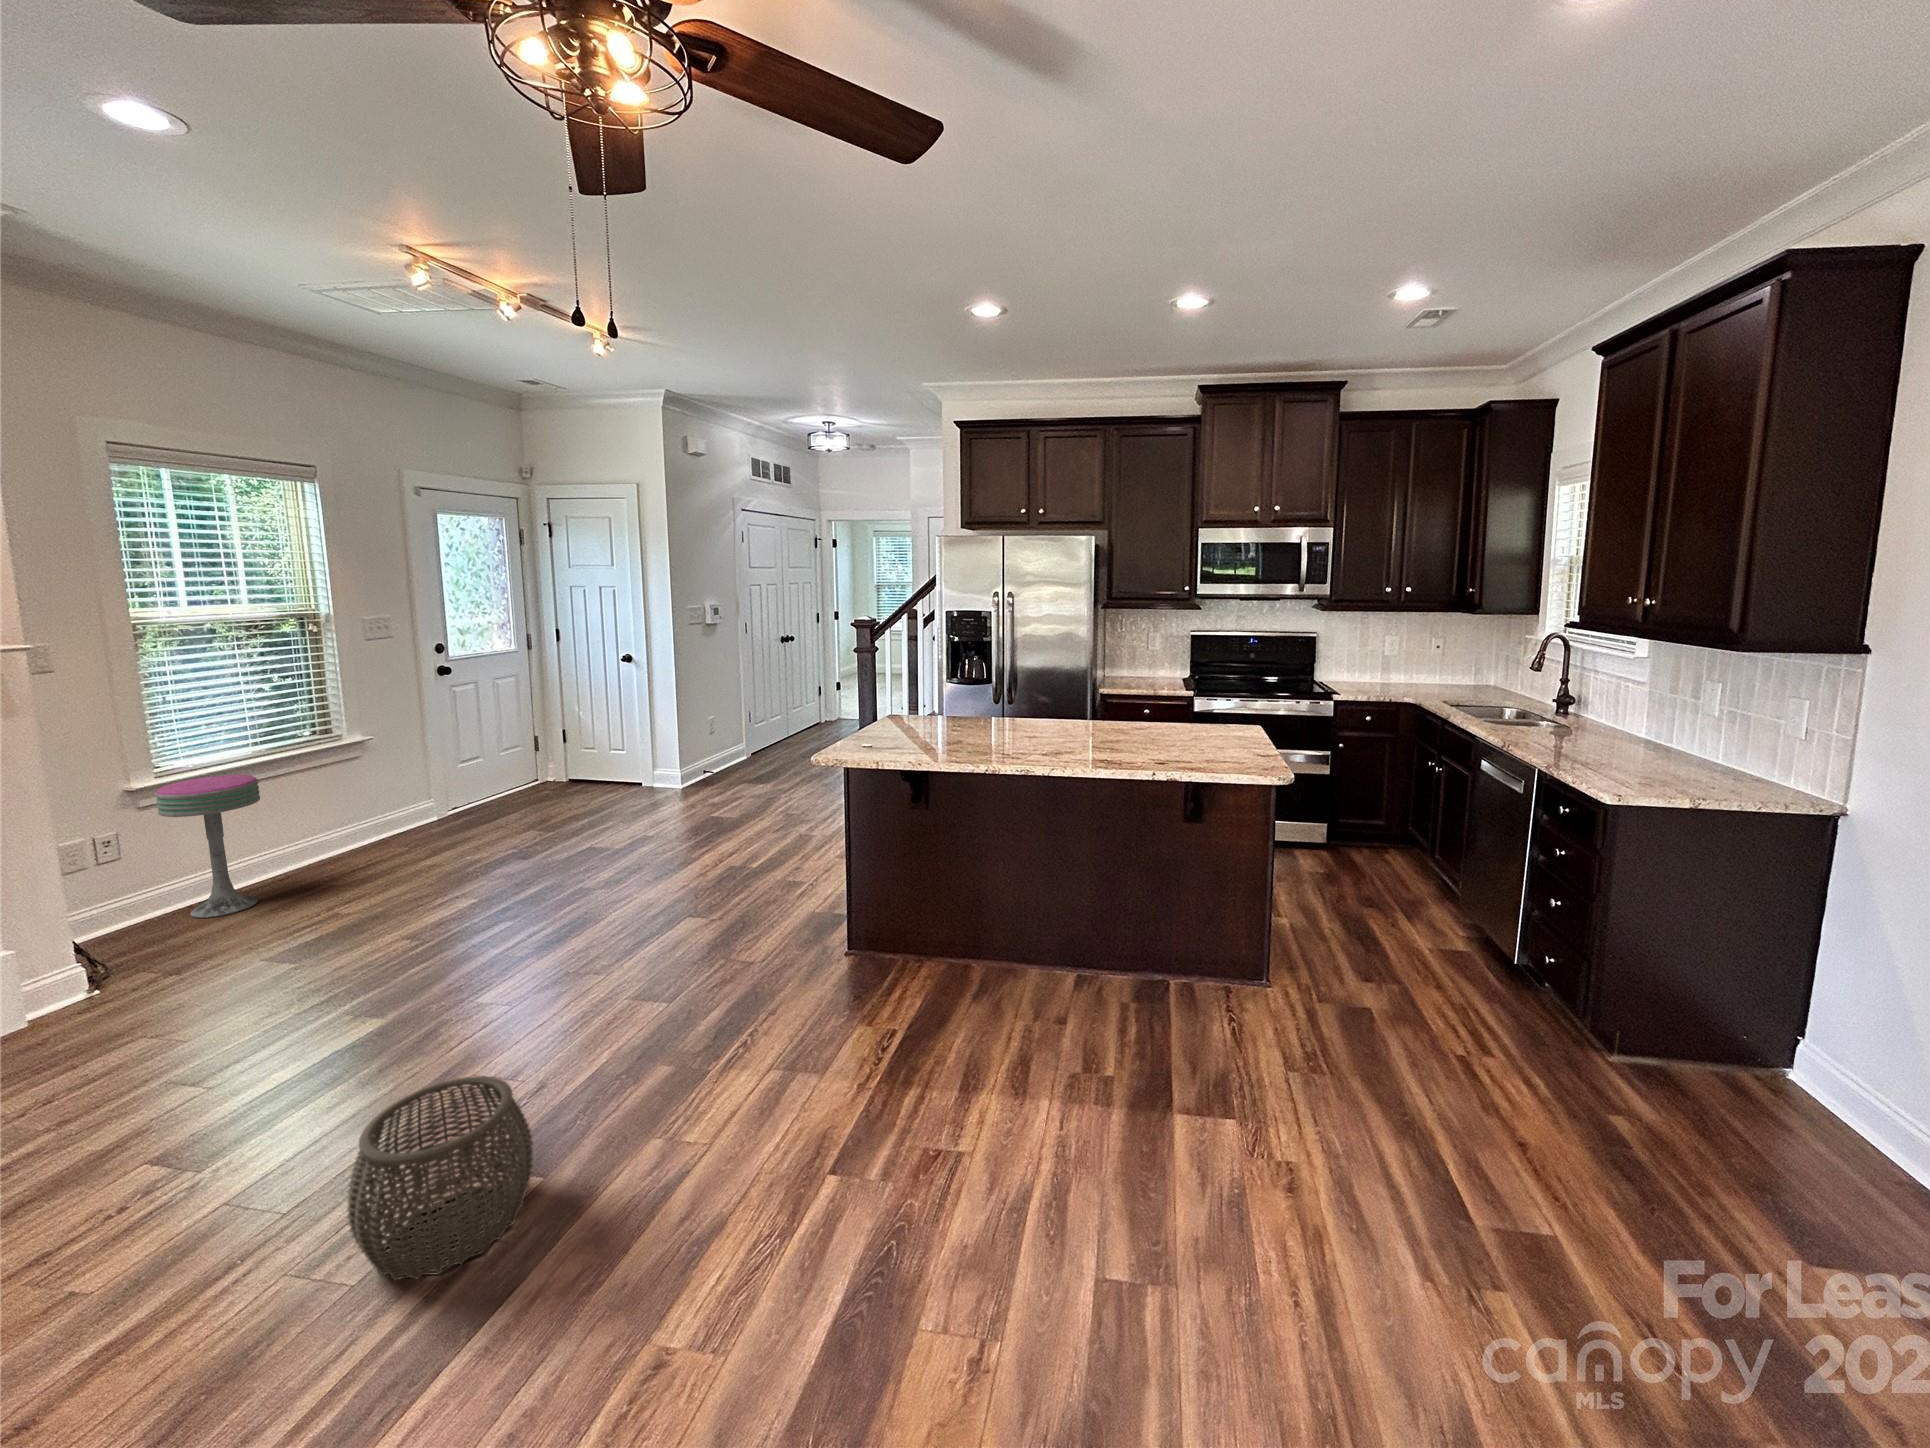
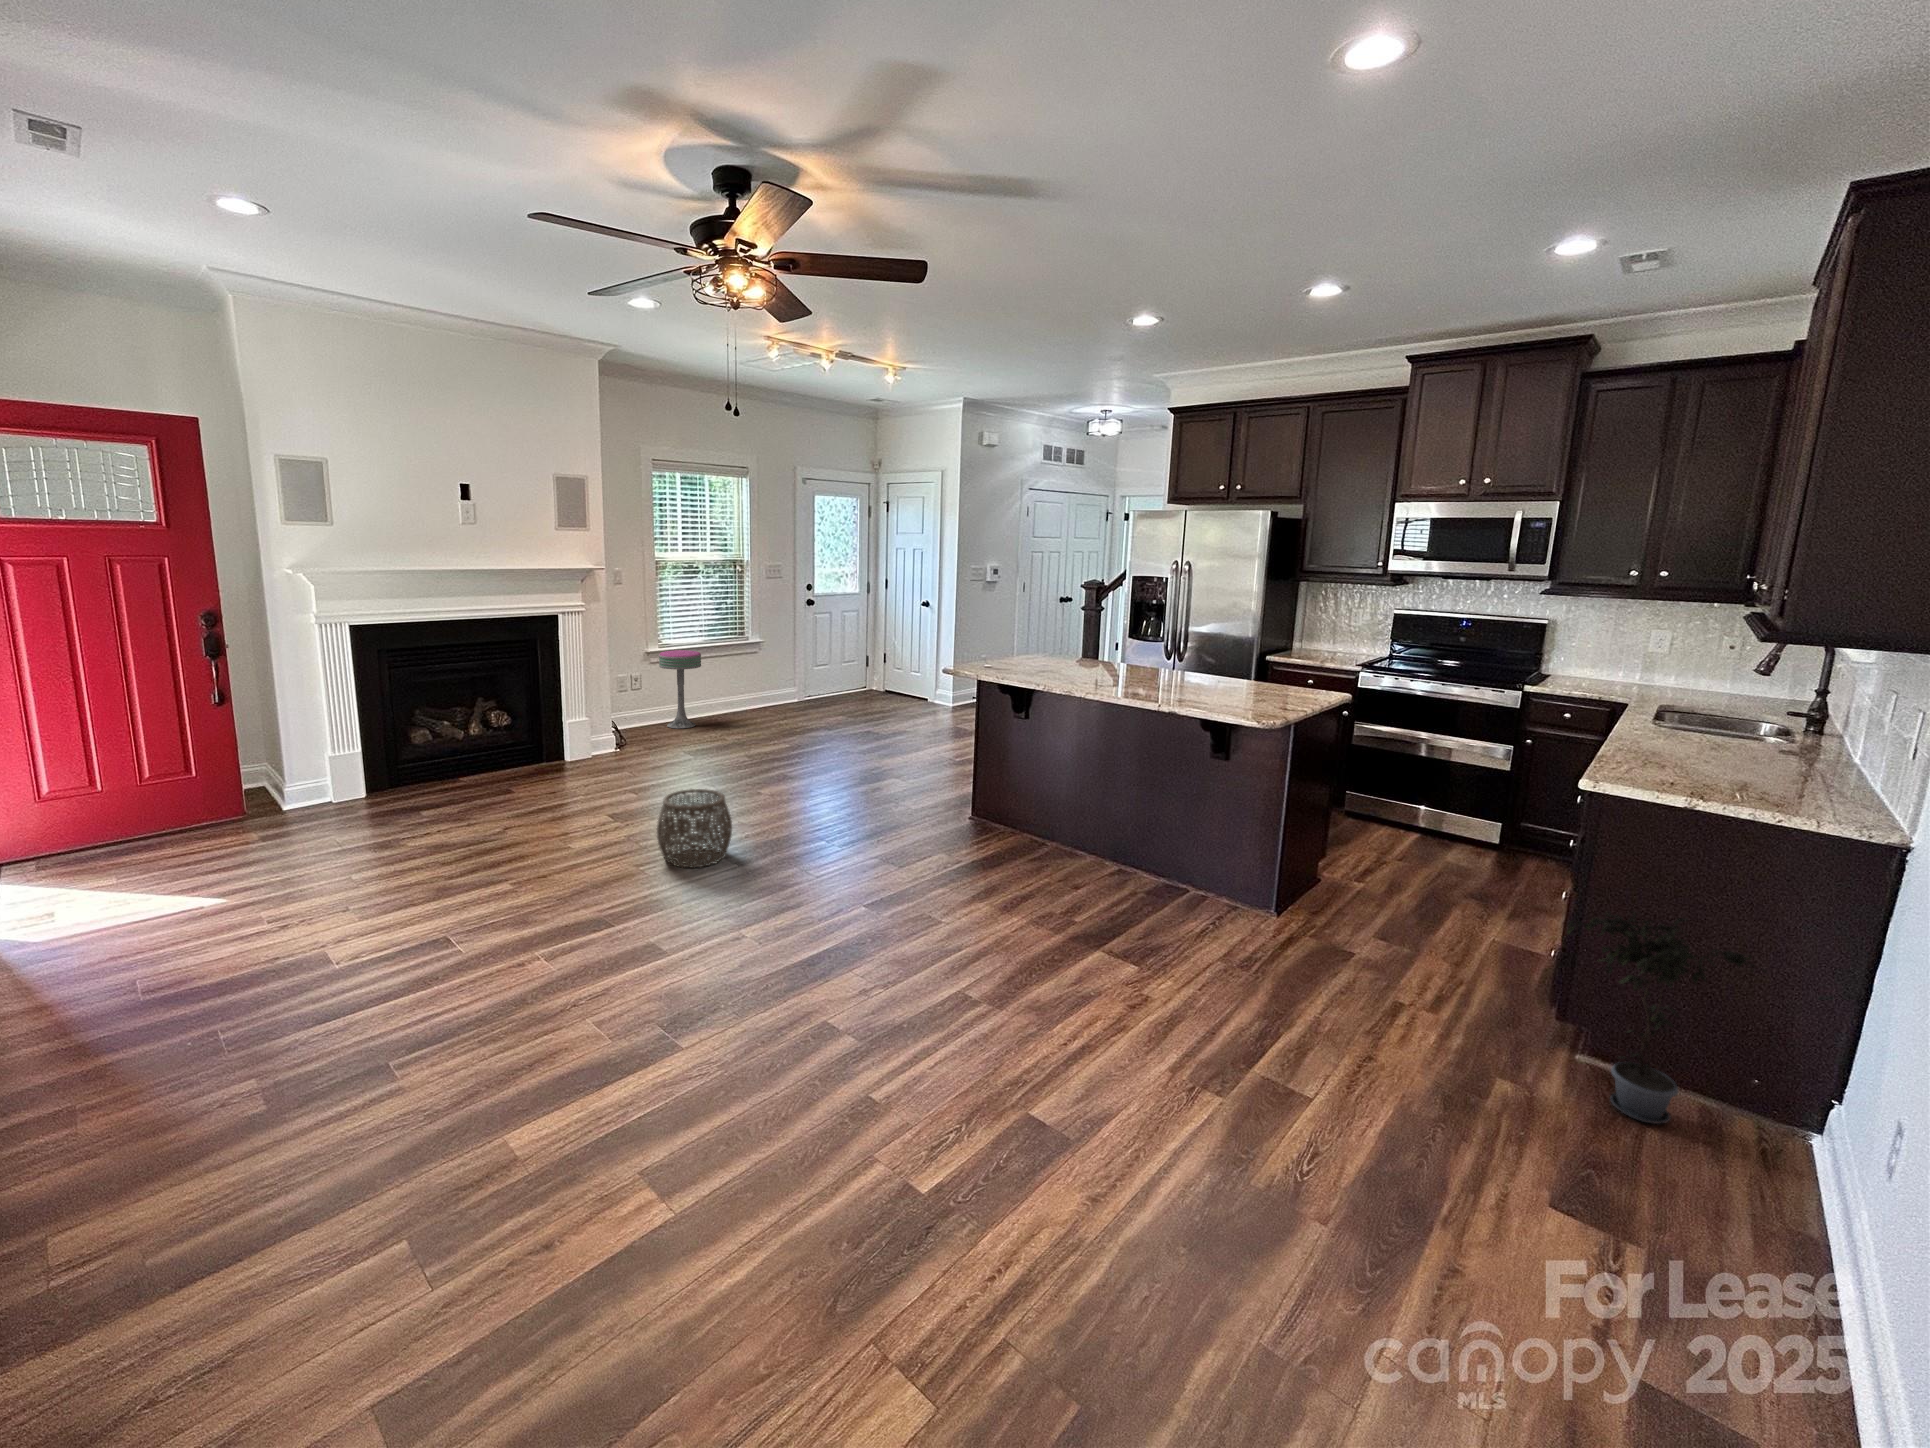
potted plant: none [1708,923,1859,1124] -> present [1568,911,1765,1124]

